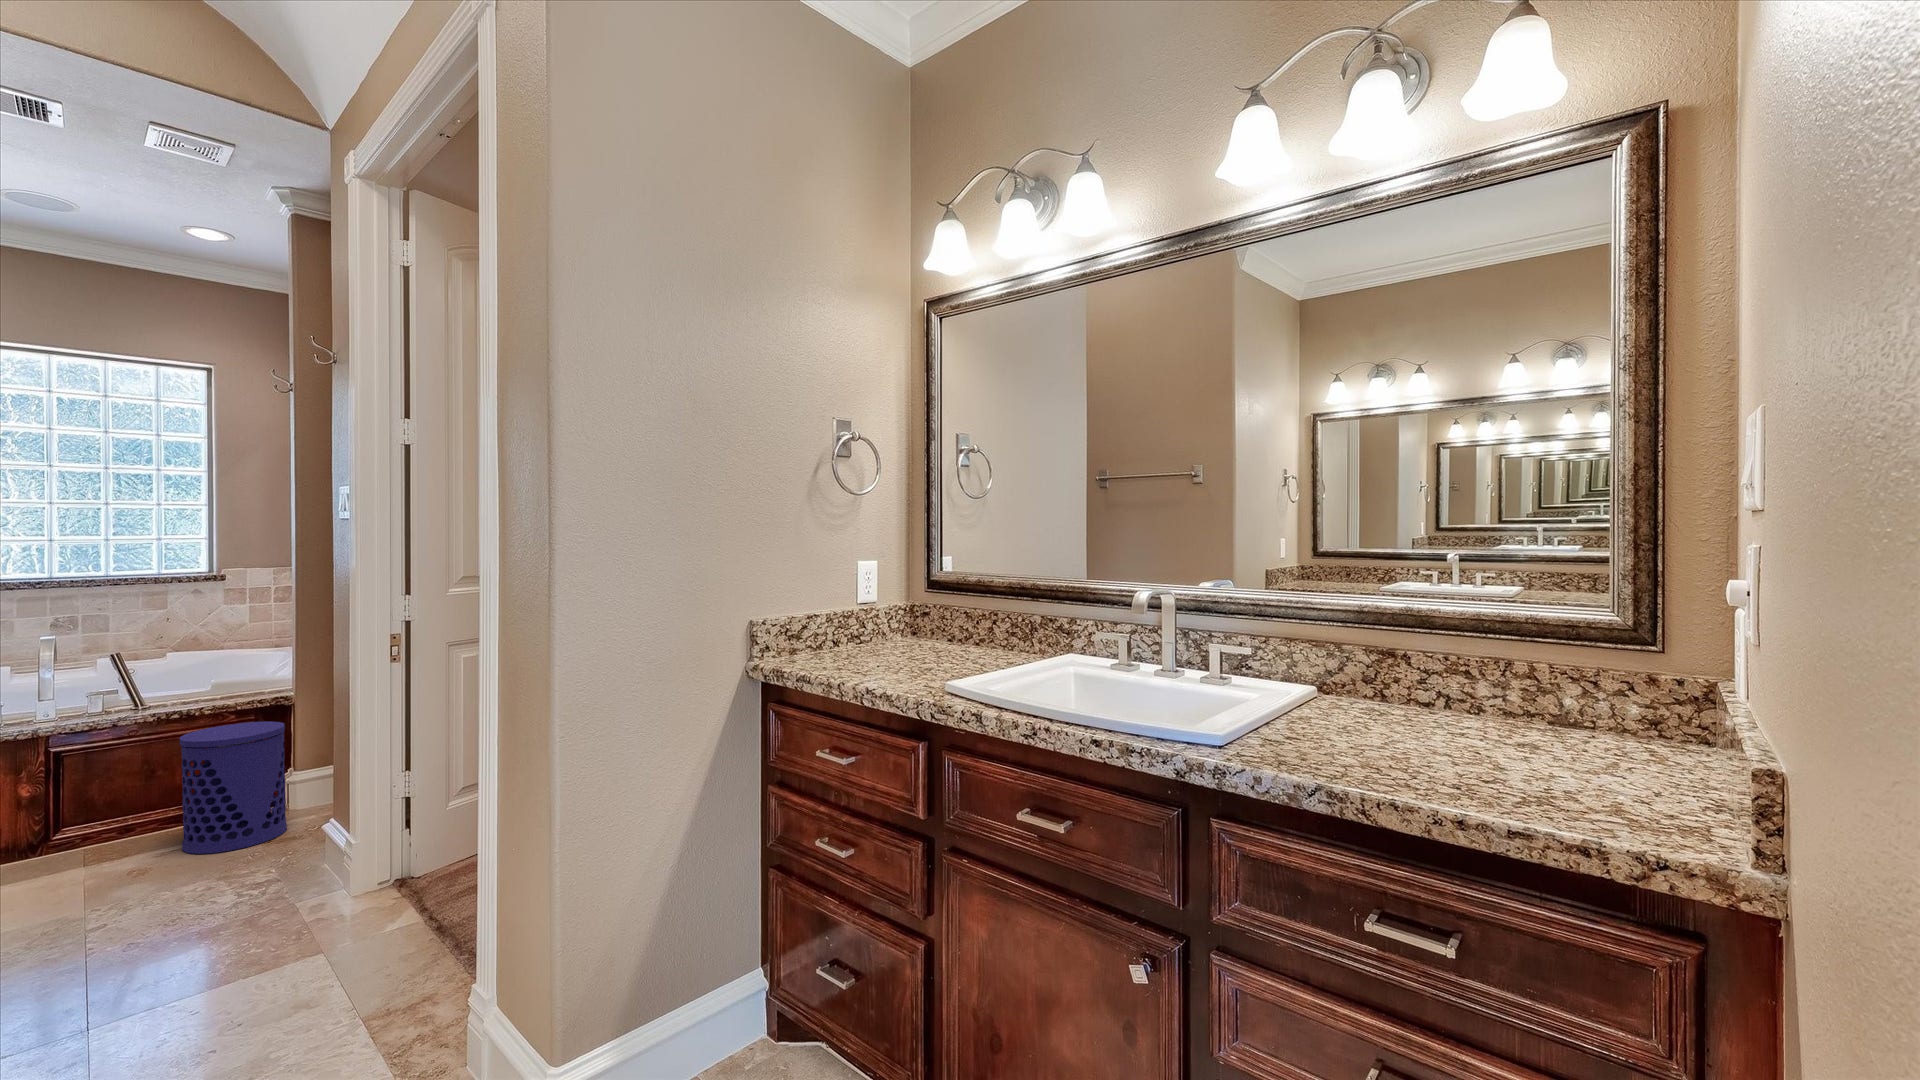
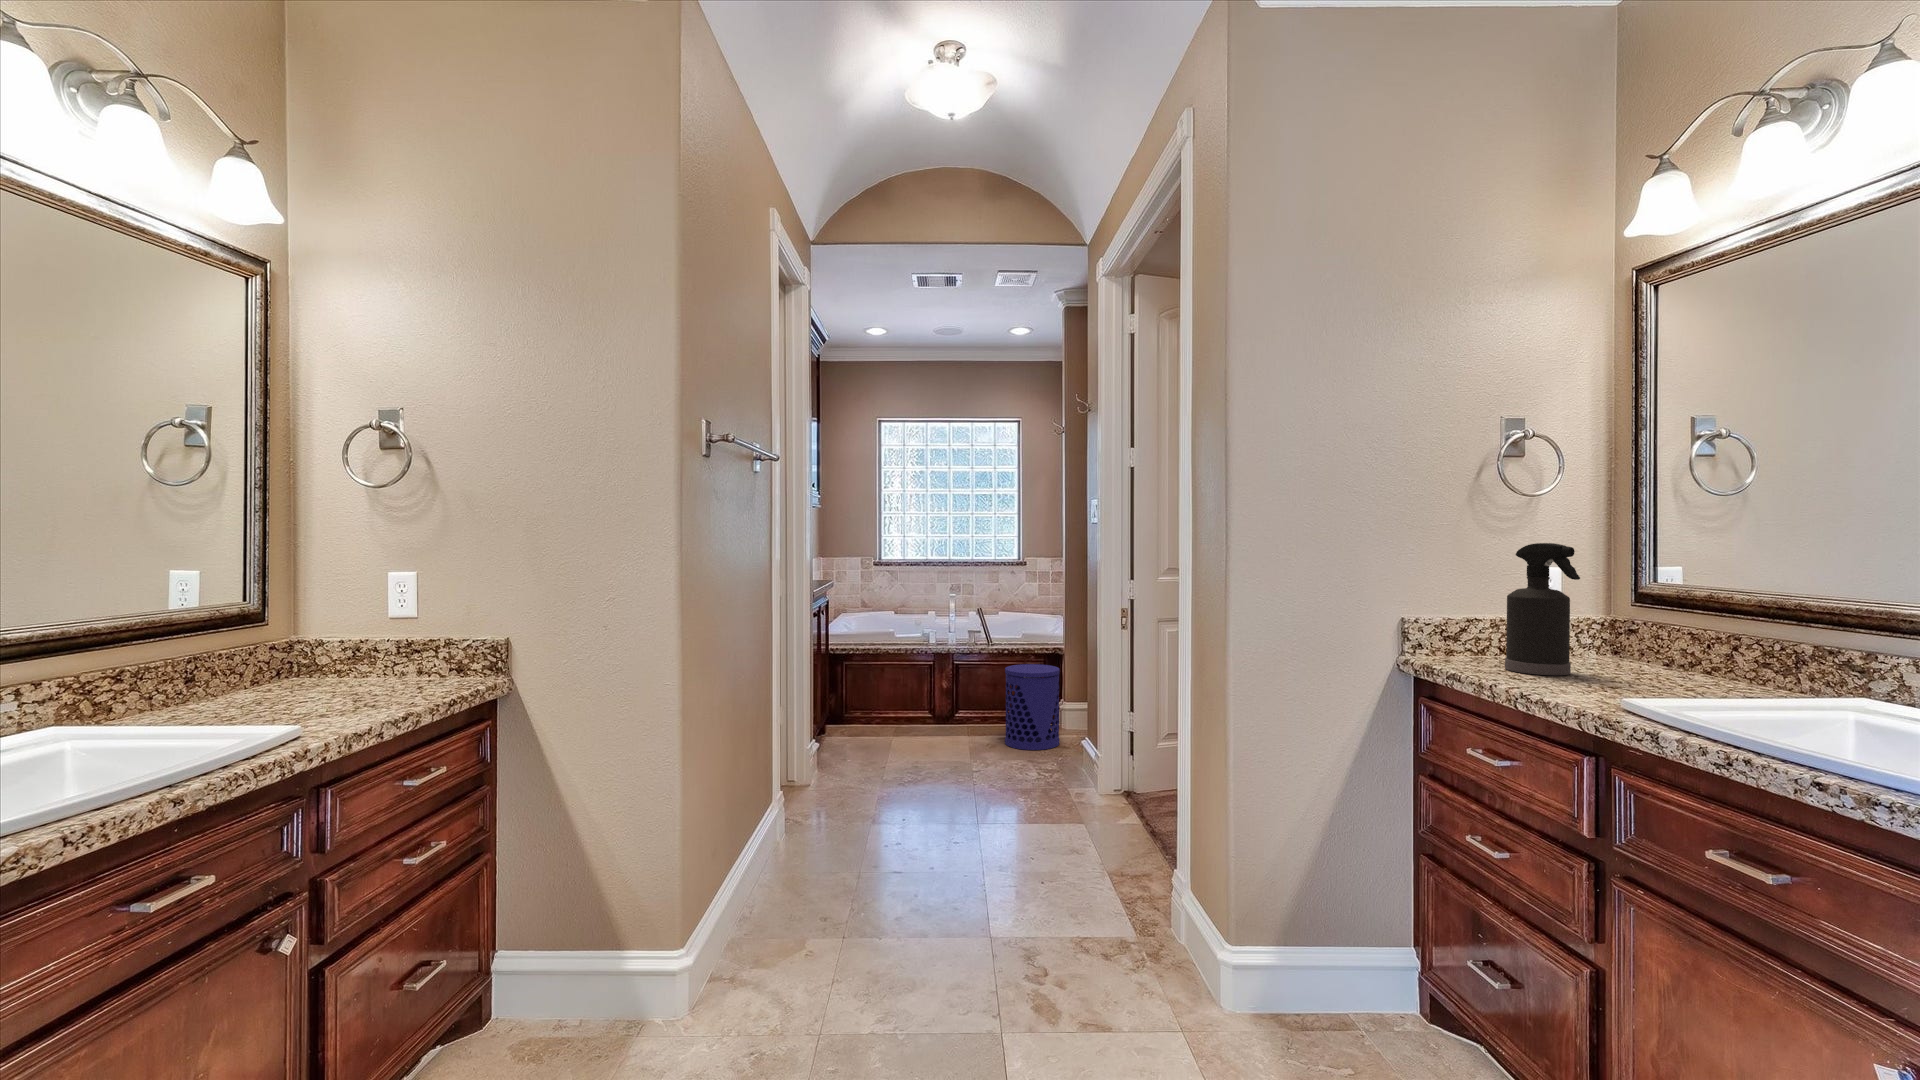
spray bottle: none [842,541,901,666] -> present [1505,543,1580,675]

